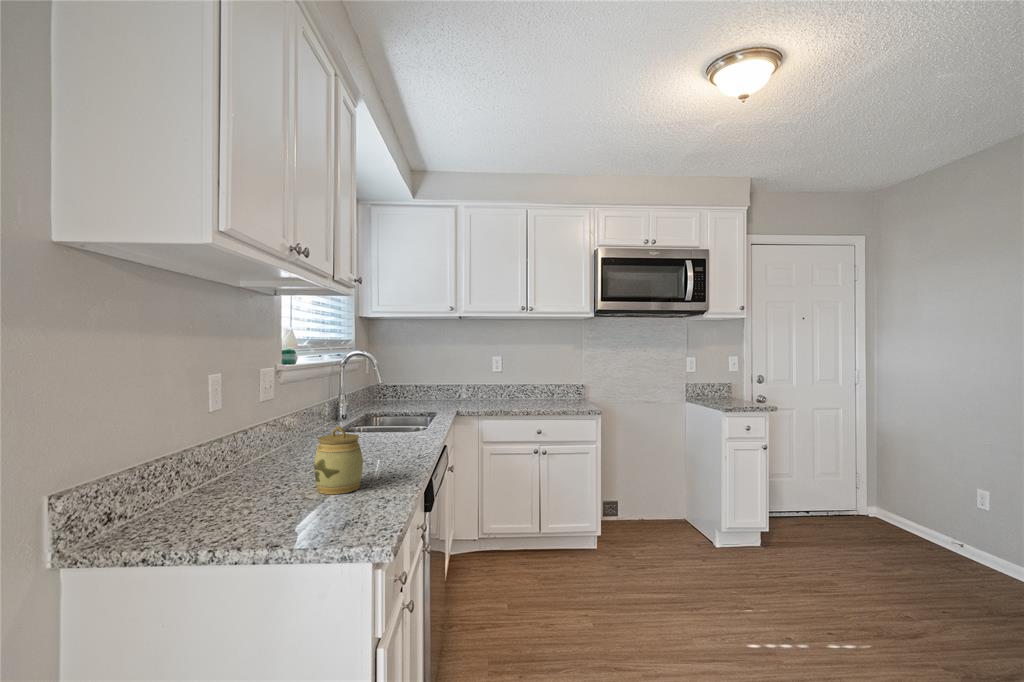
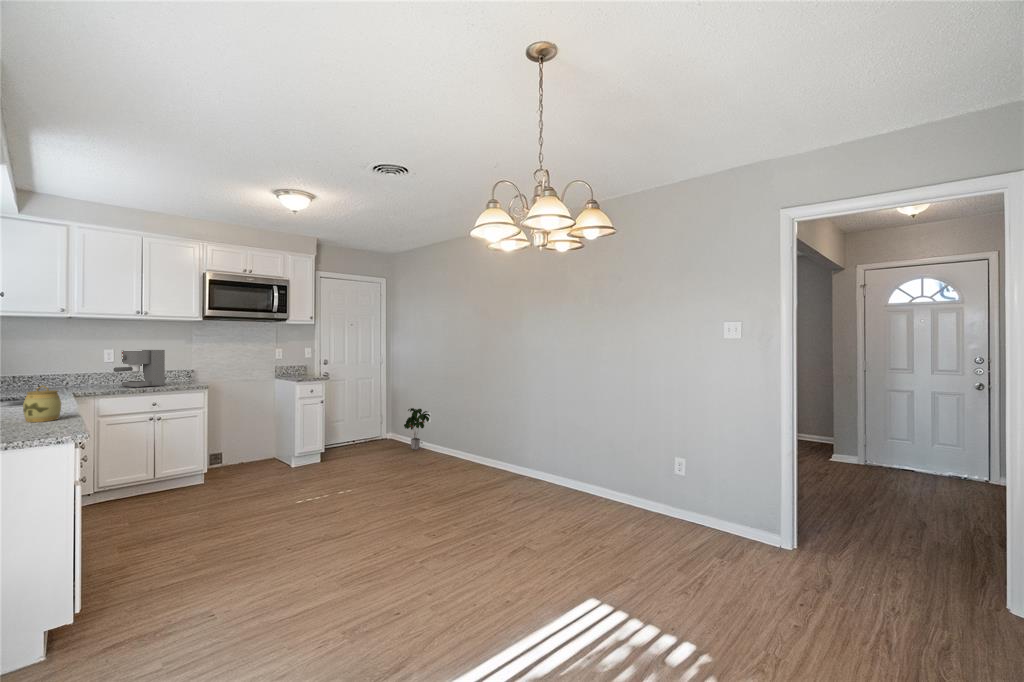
coffee maker: none [500,357,552,405] -> present [113,350,165,388]
potted plant: none [916,474,993,559] -> present [404,408,430,450]

